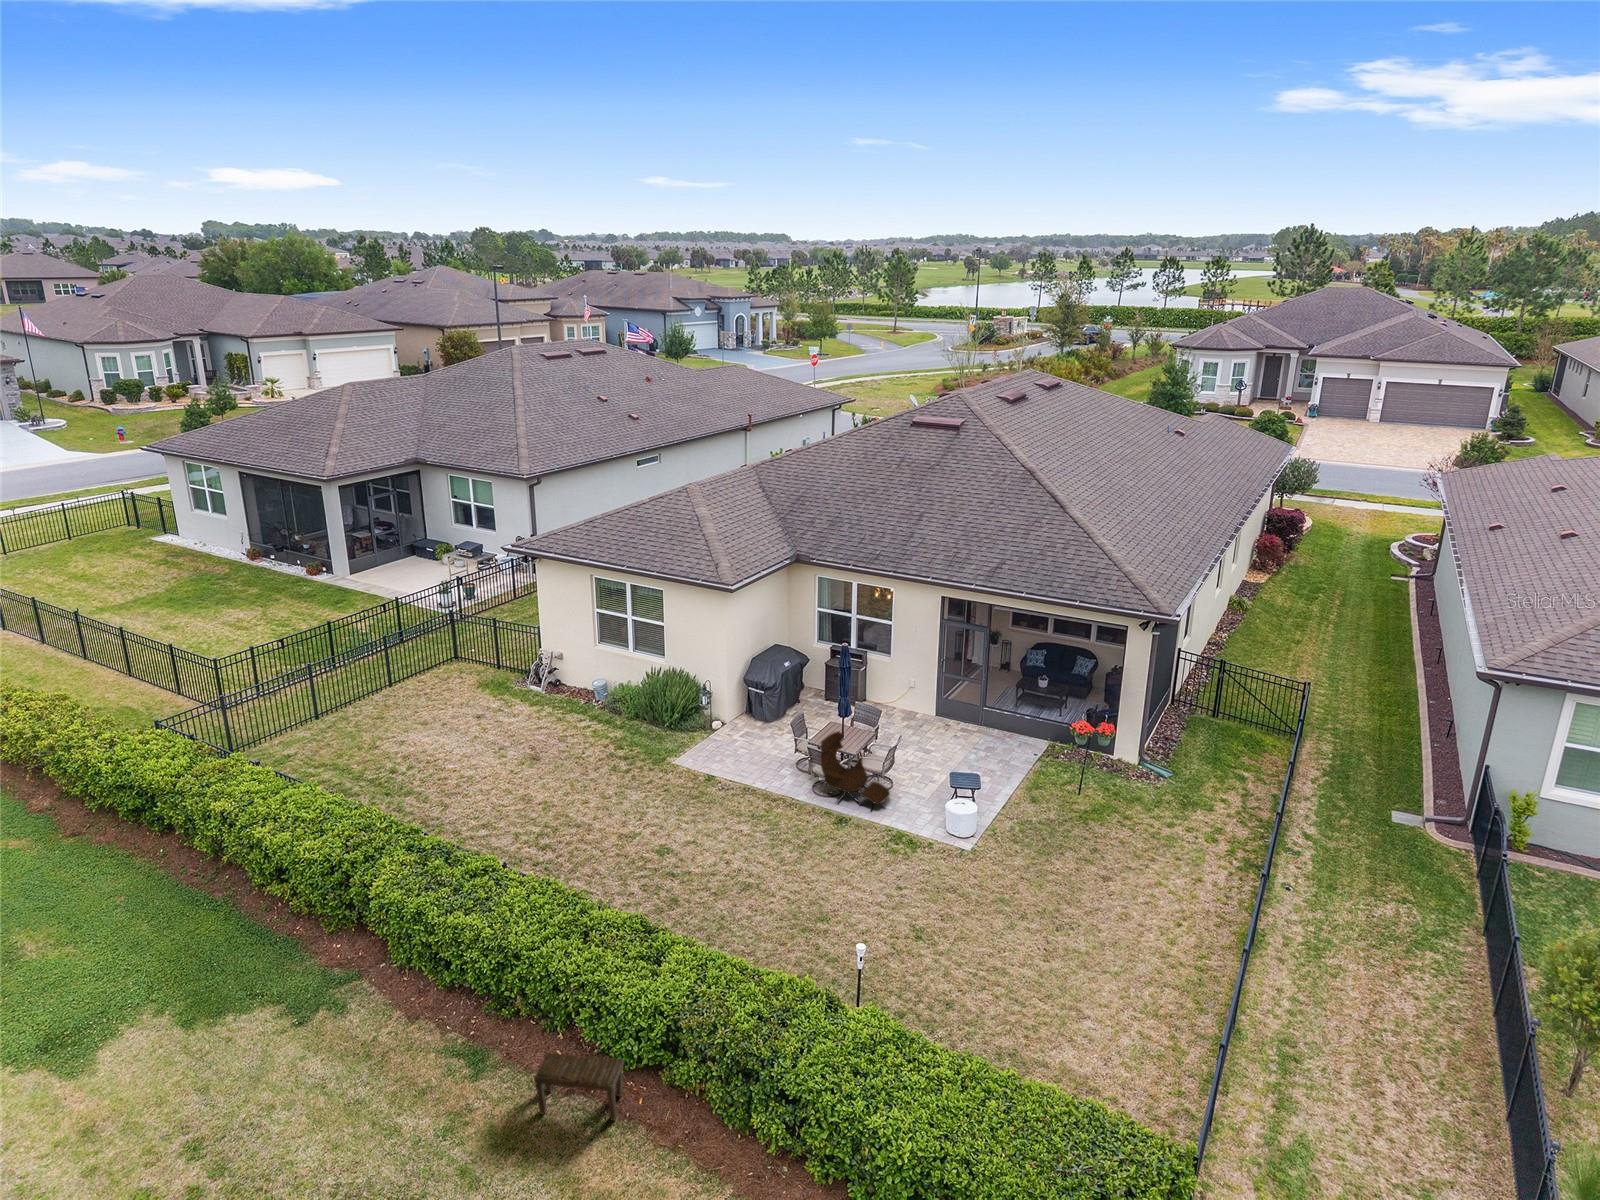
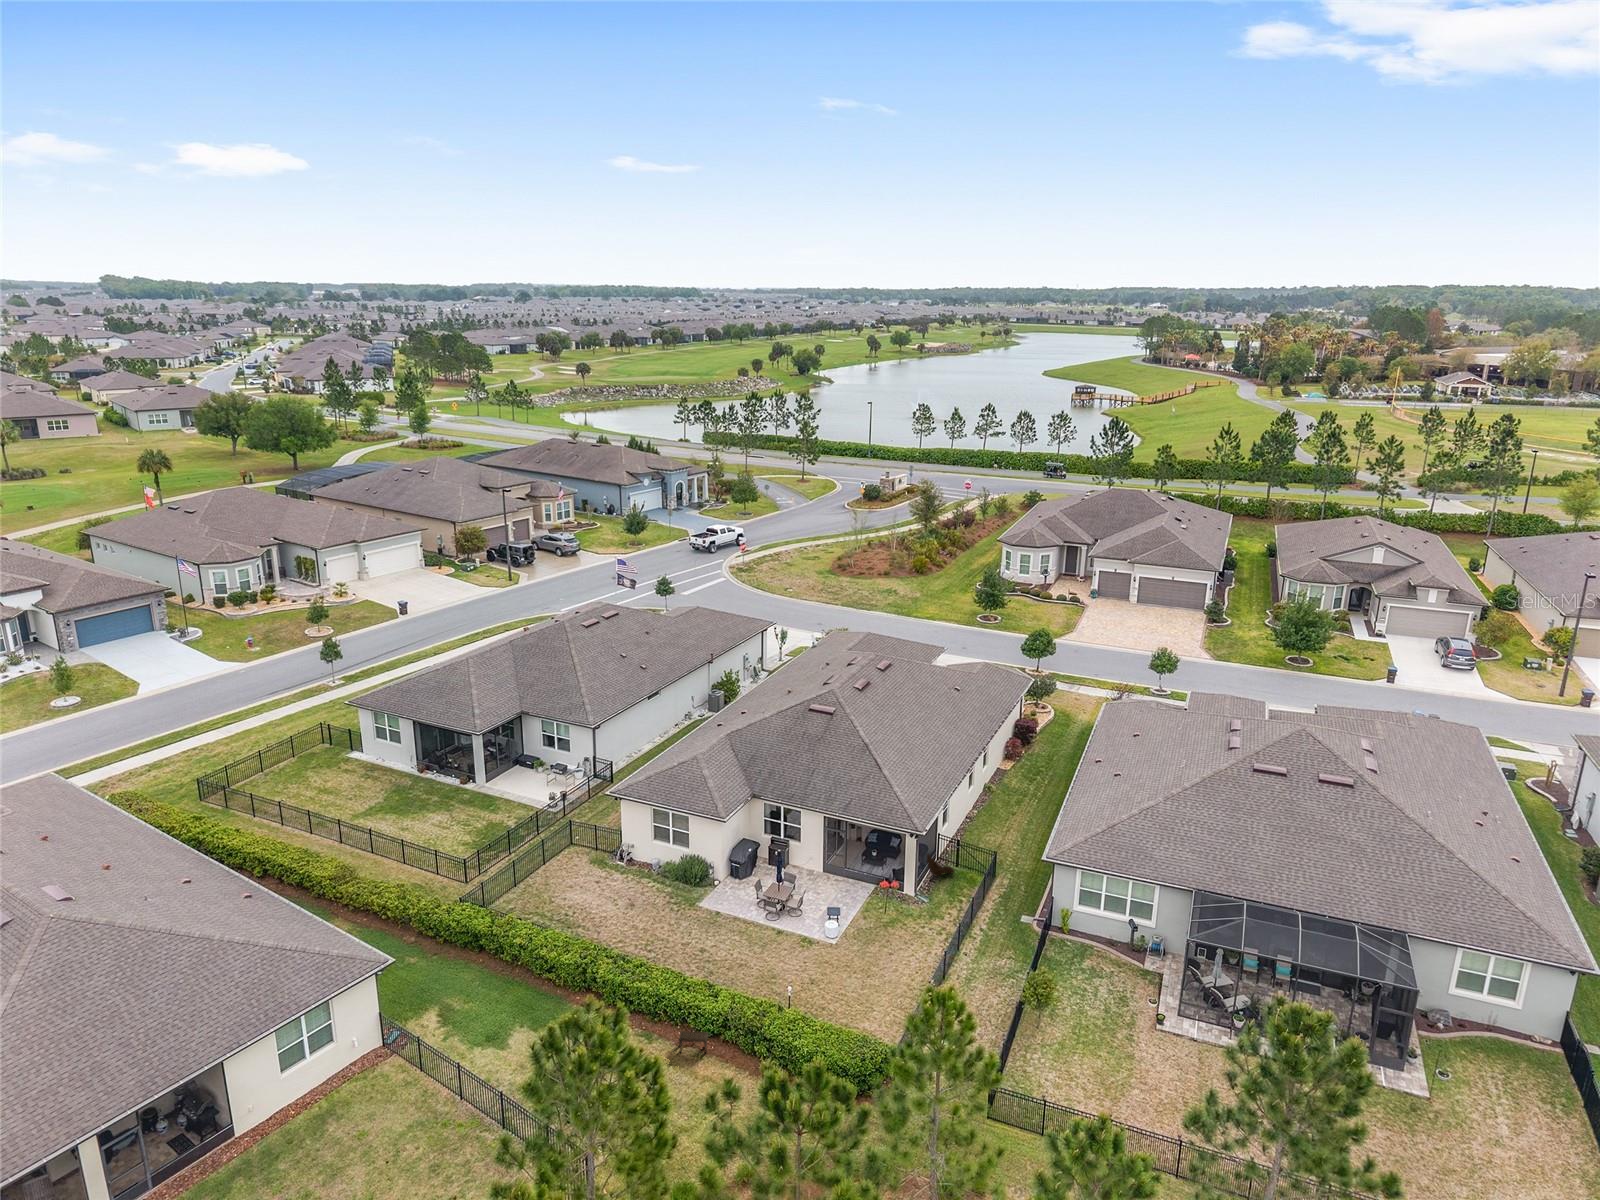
lounge chair: present [821,732,890,811] -> present [927,854,955,879]

